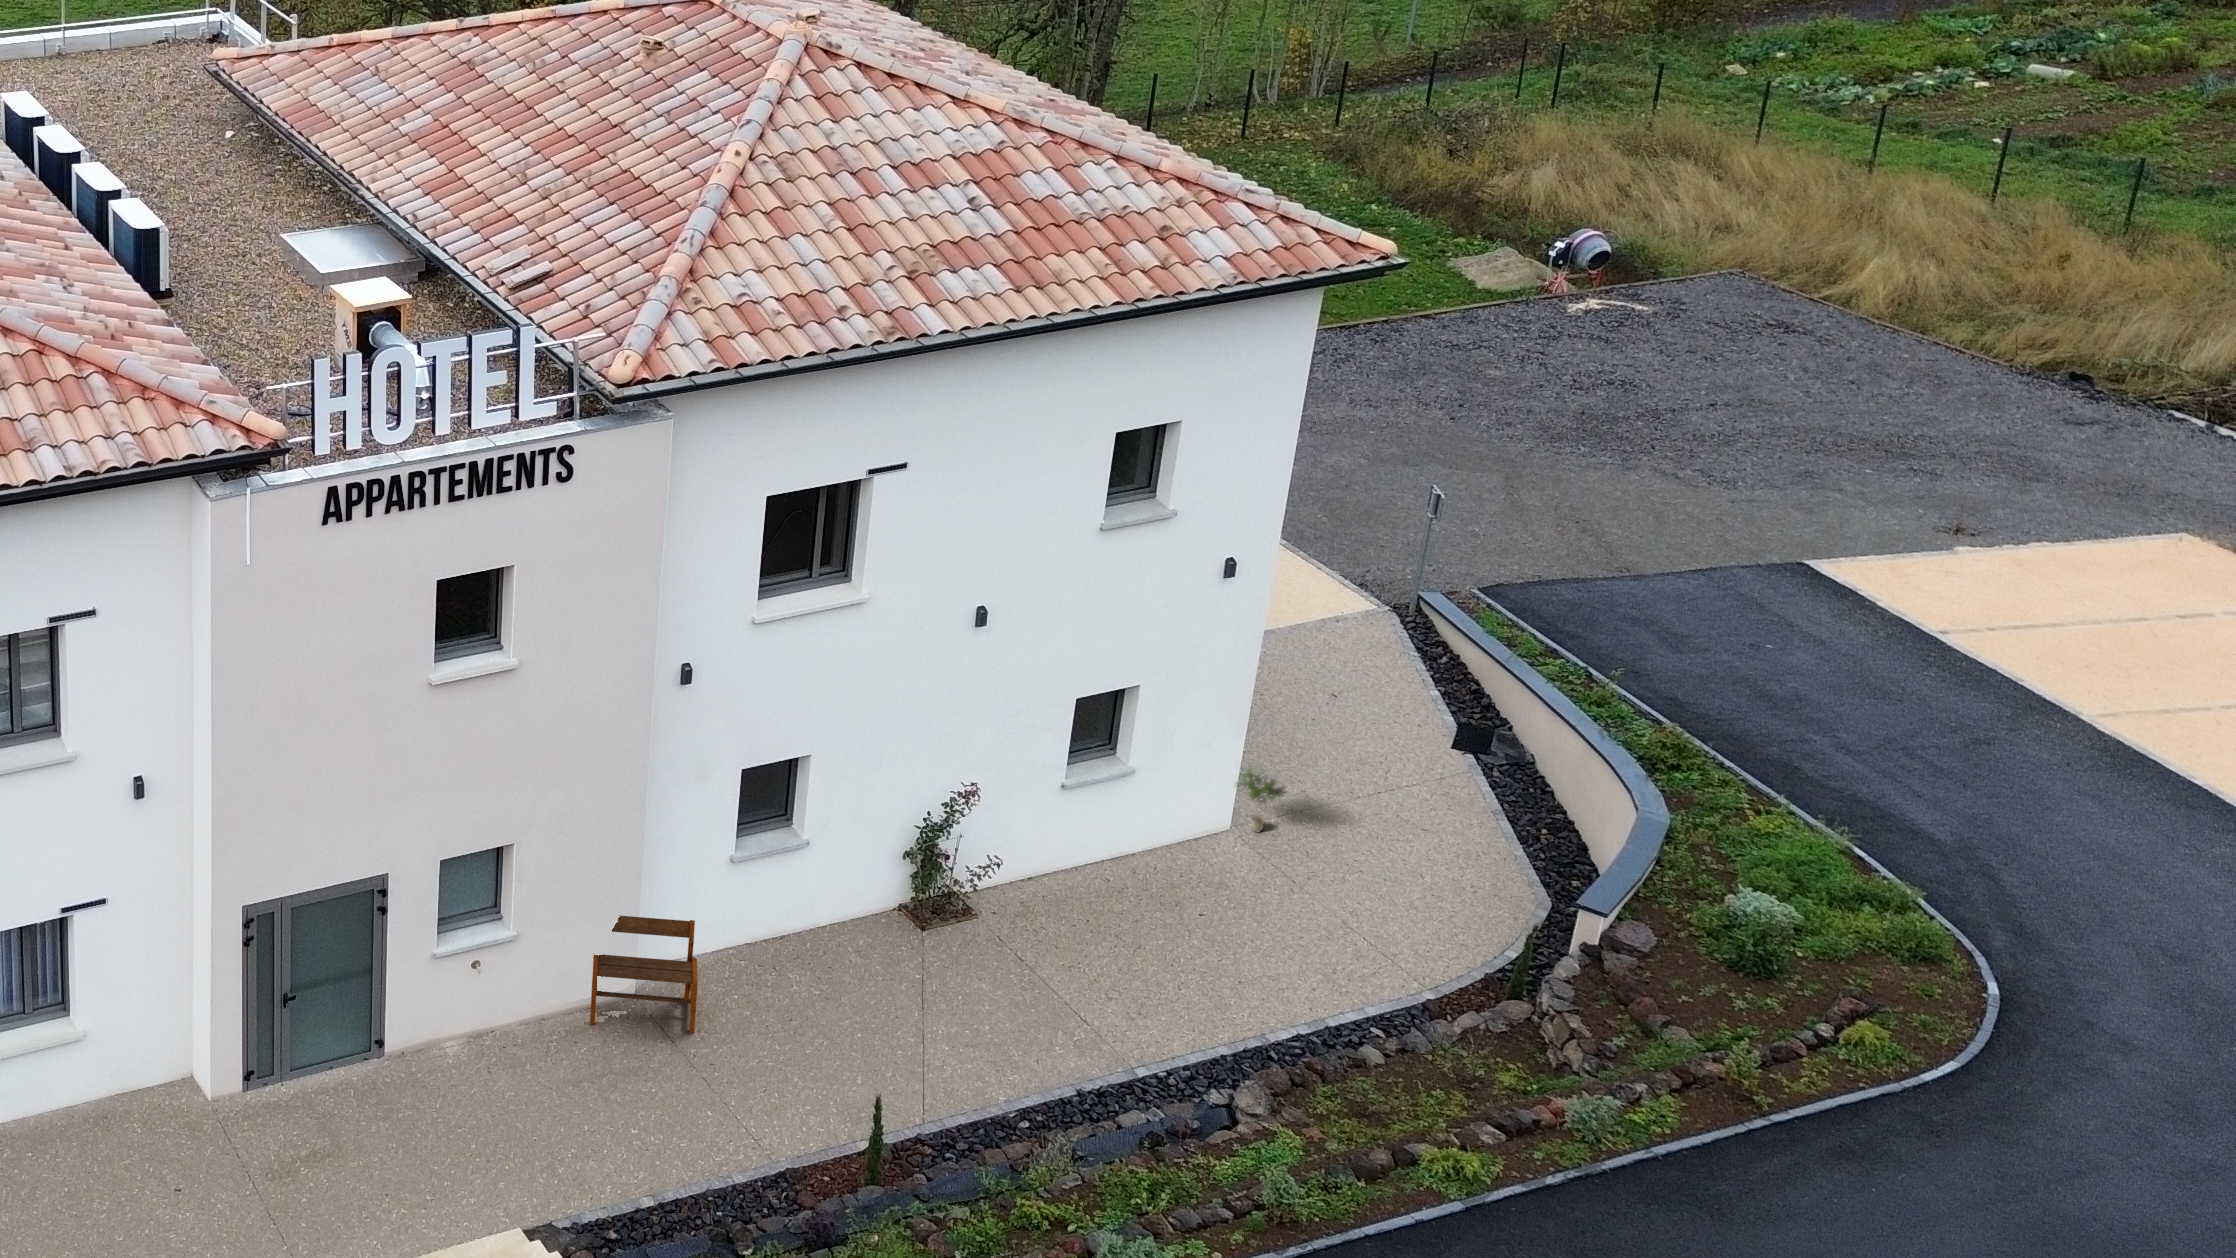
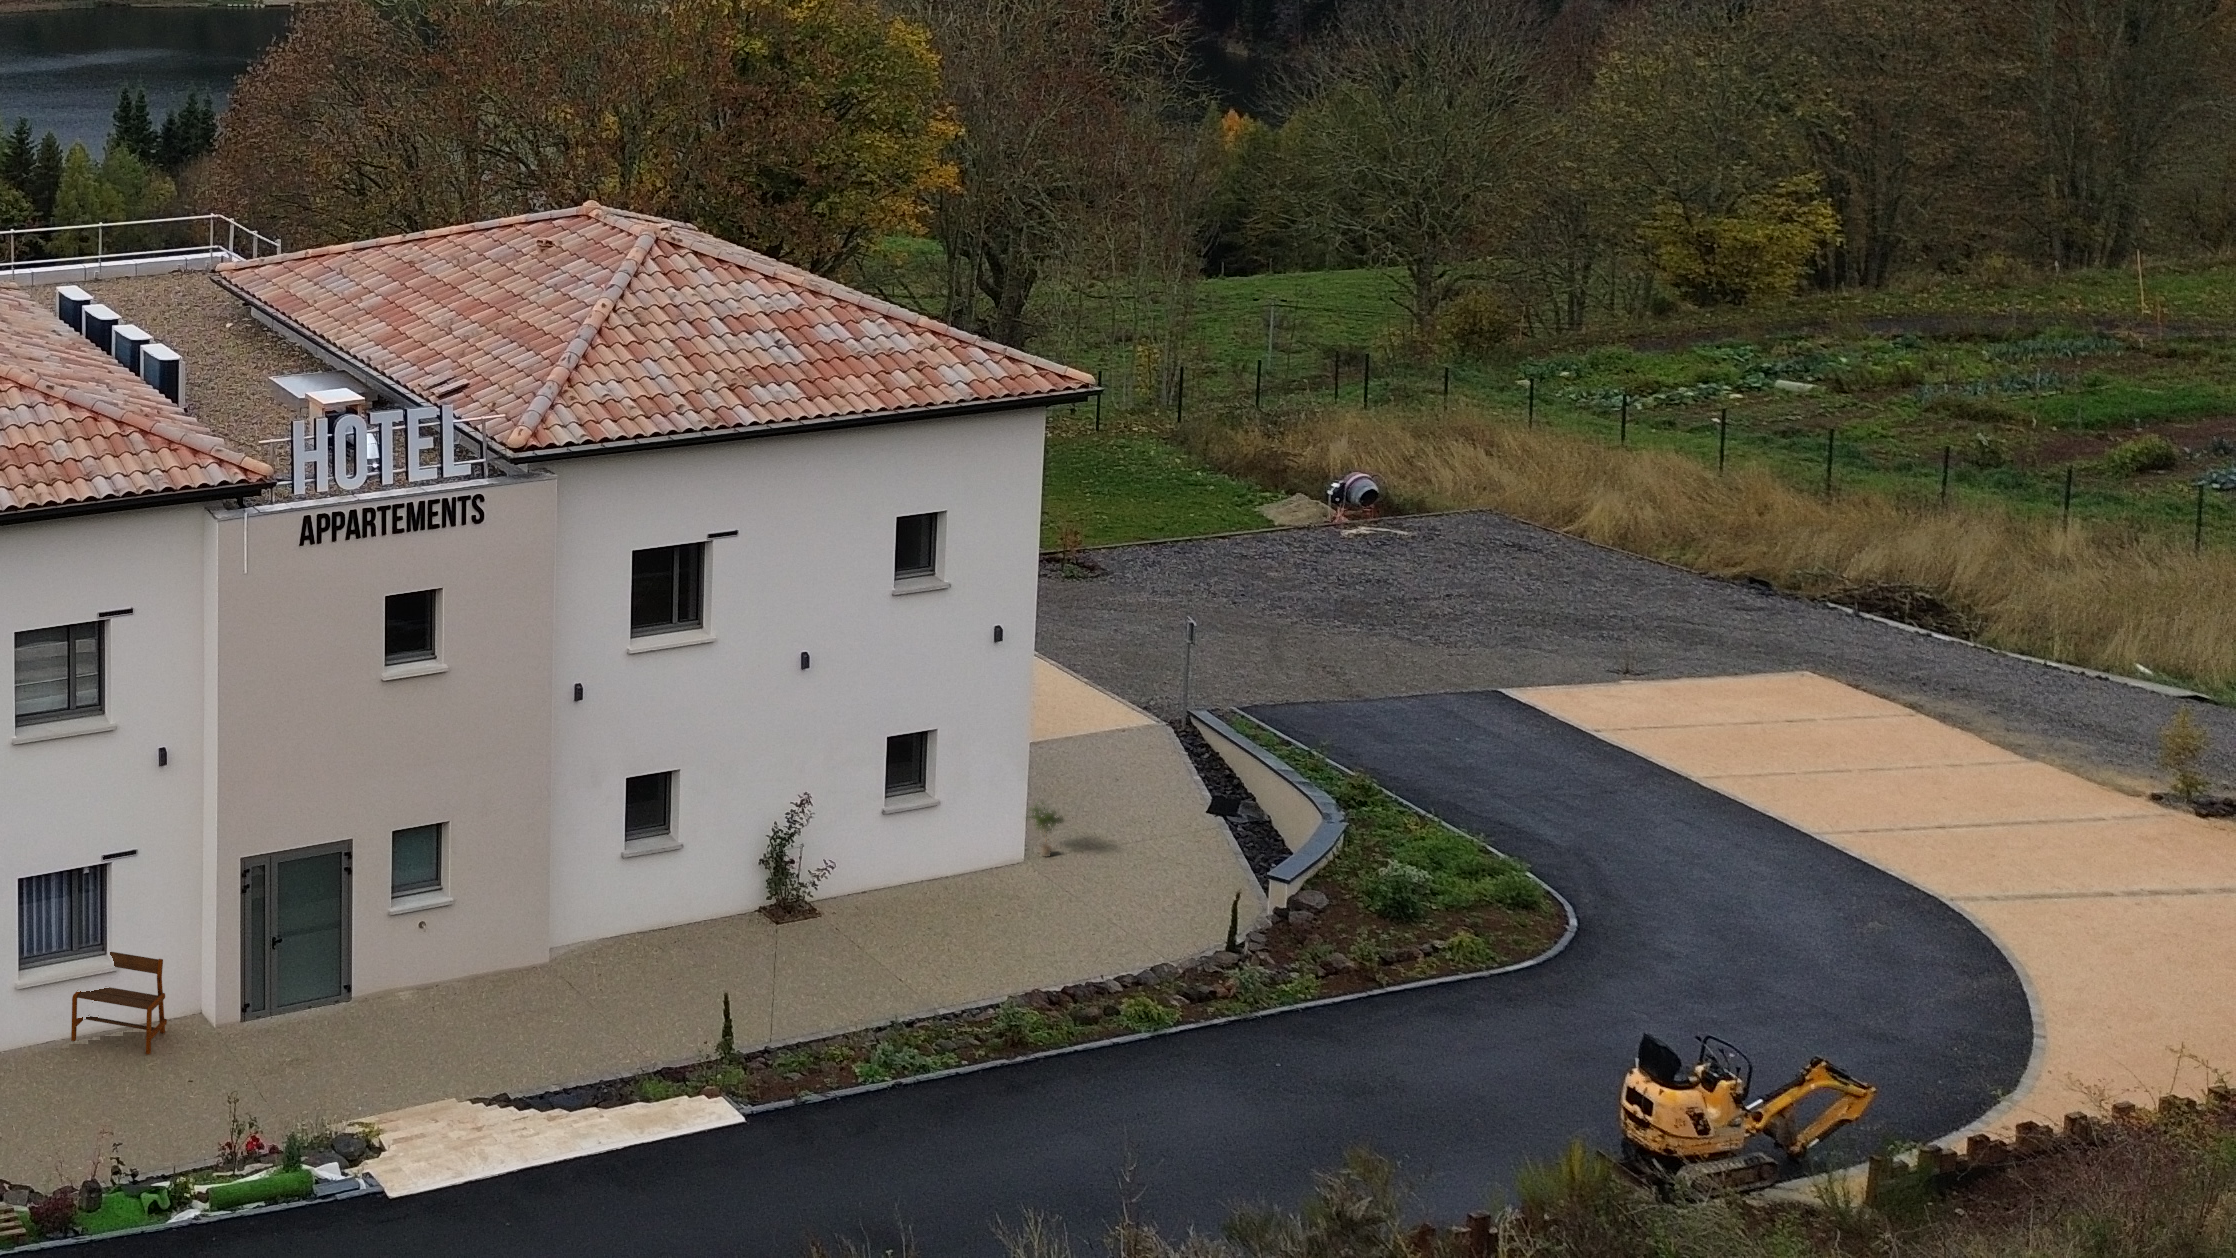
bench: present [590,915,698,1033] -> present [71,952,167,1054]

